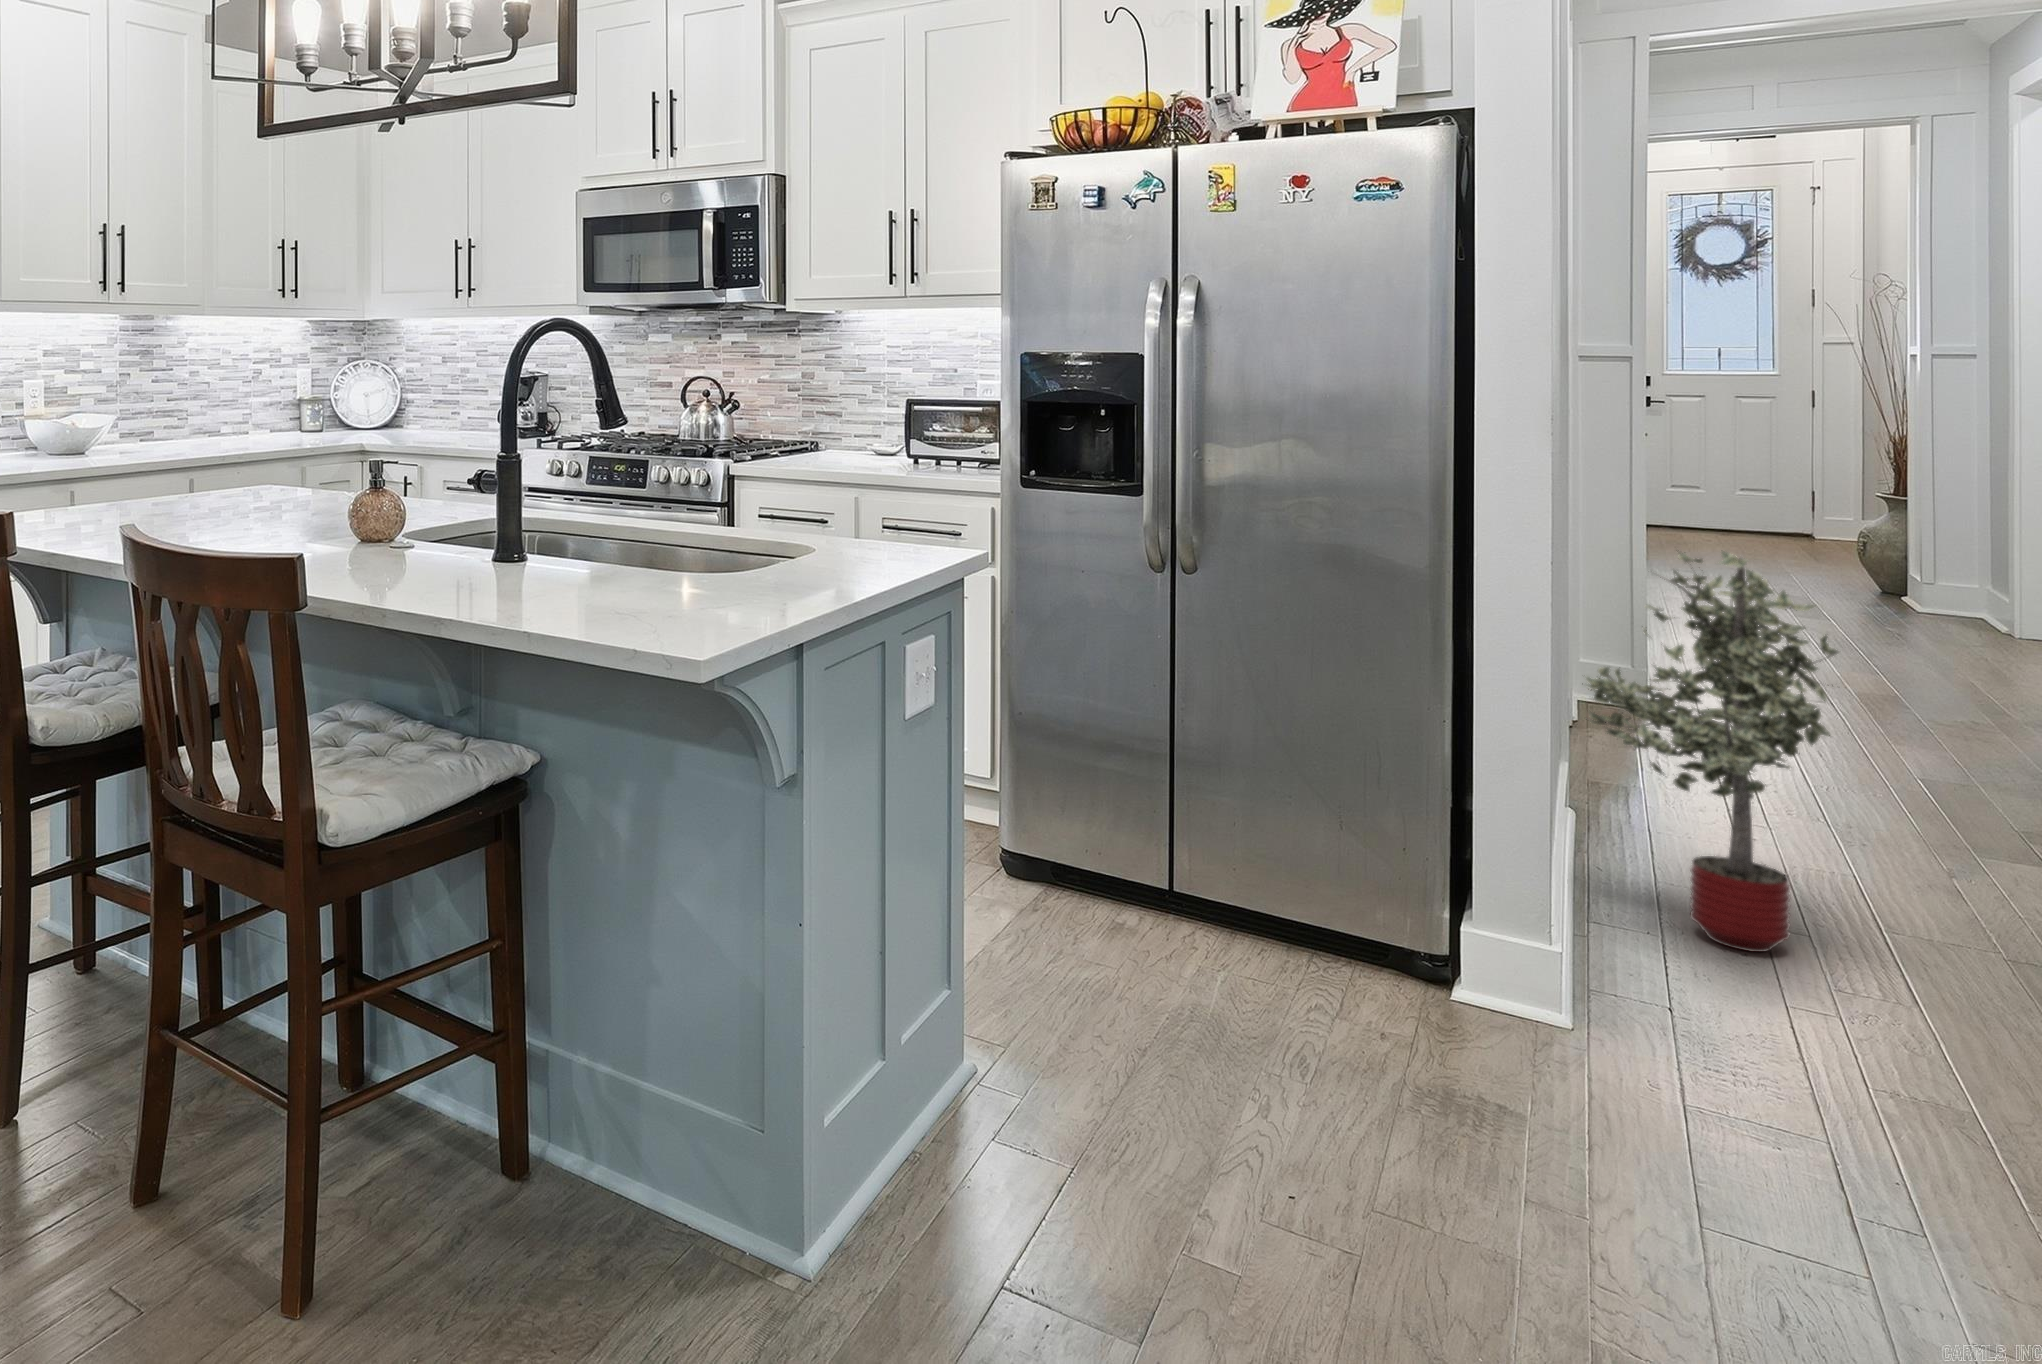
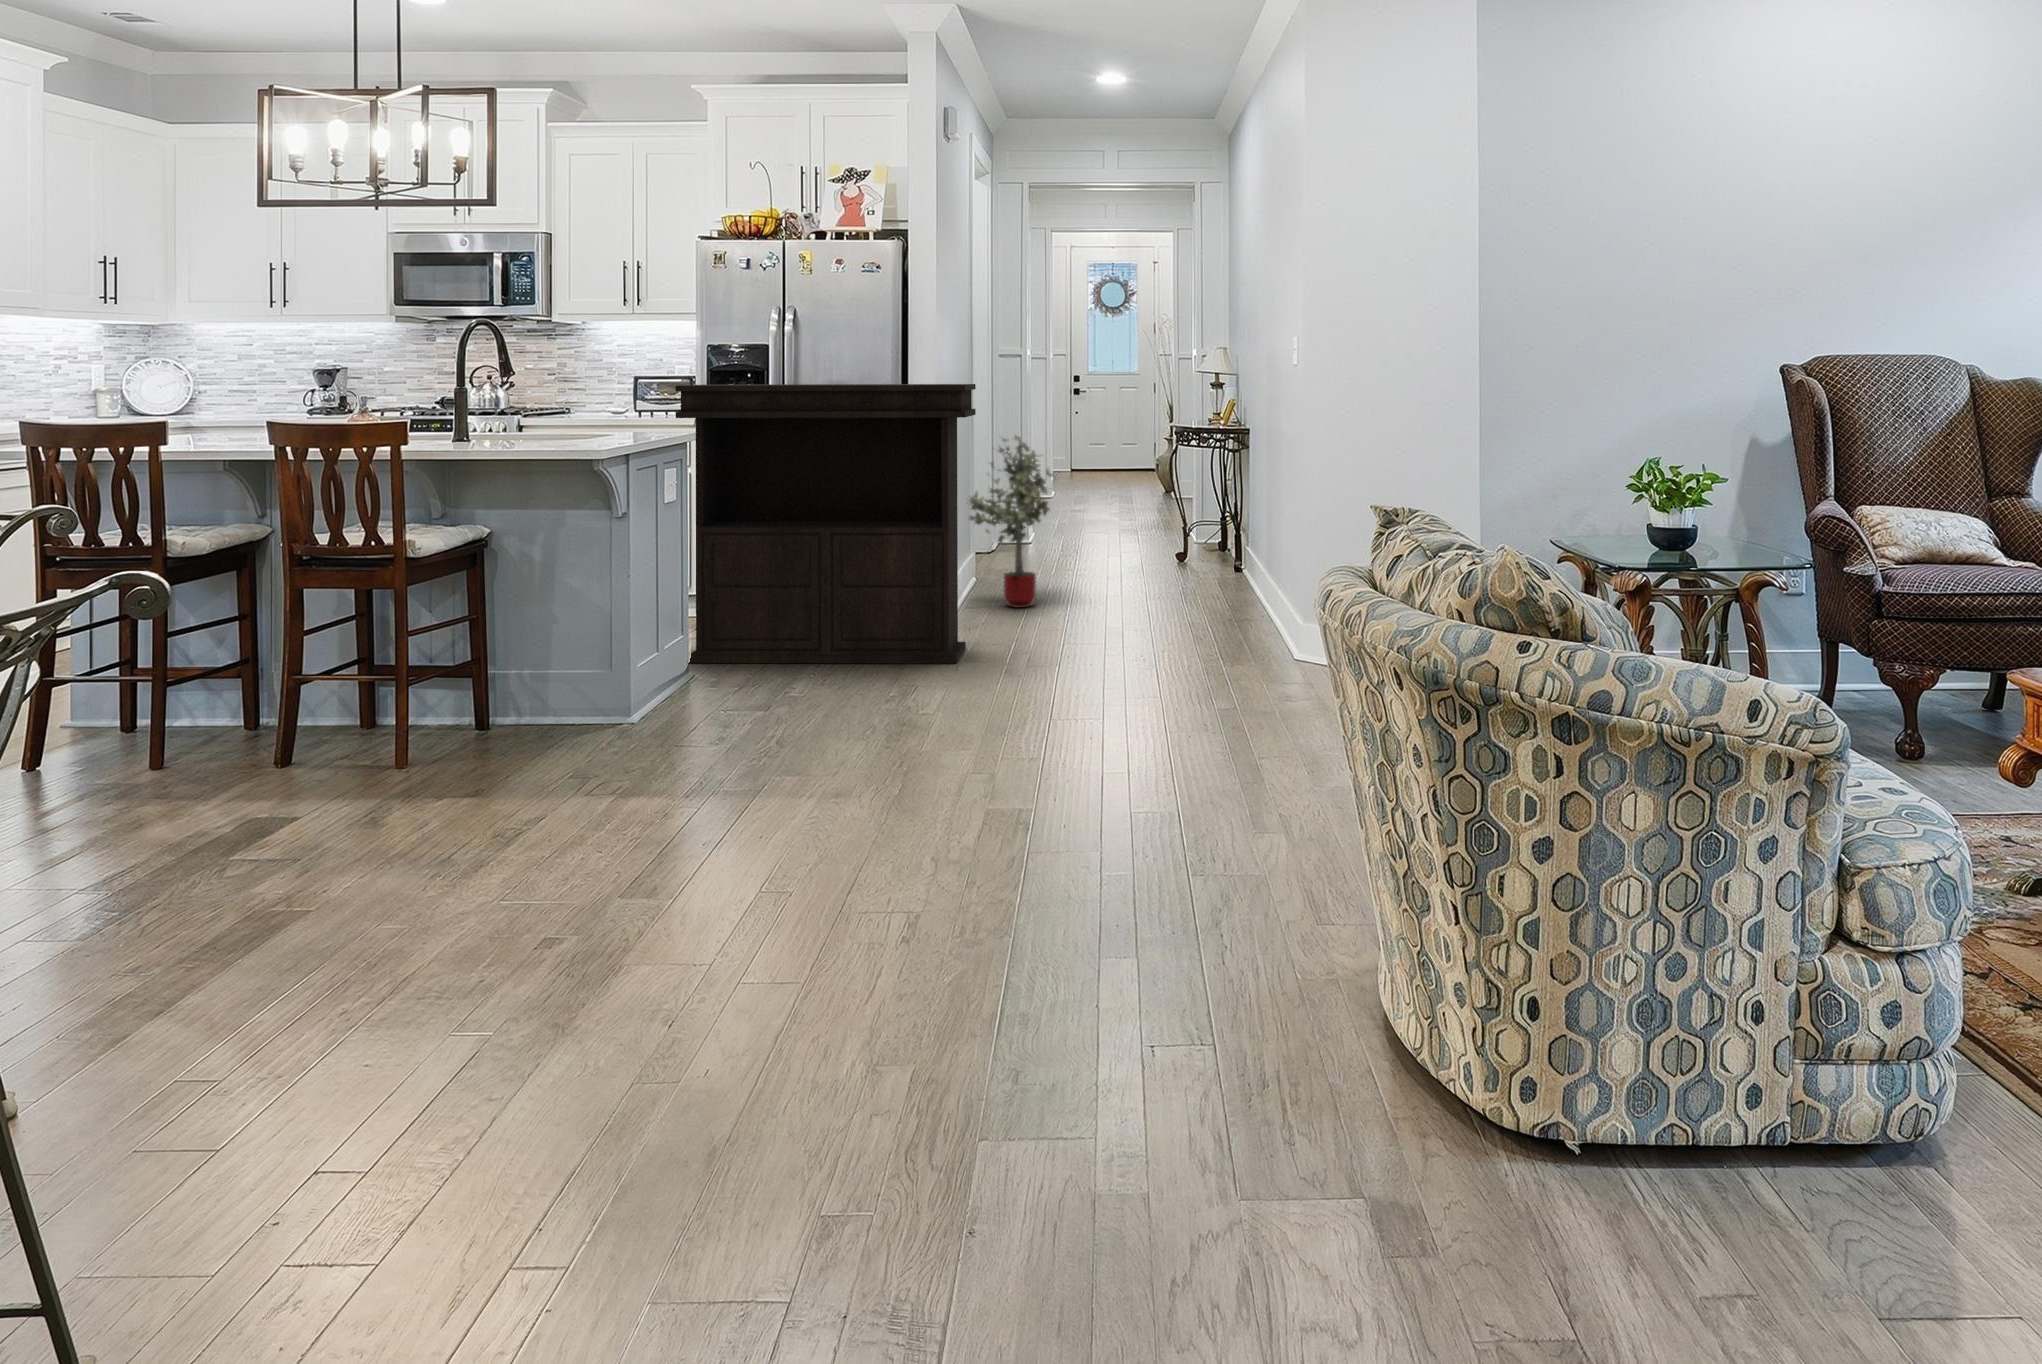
console table: none [947,435,1722,1222] -> present [675,384,976,663]

